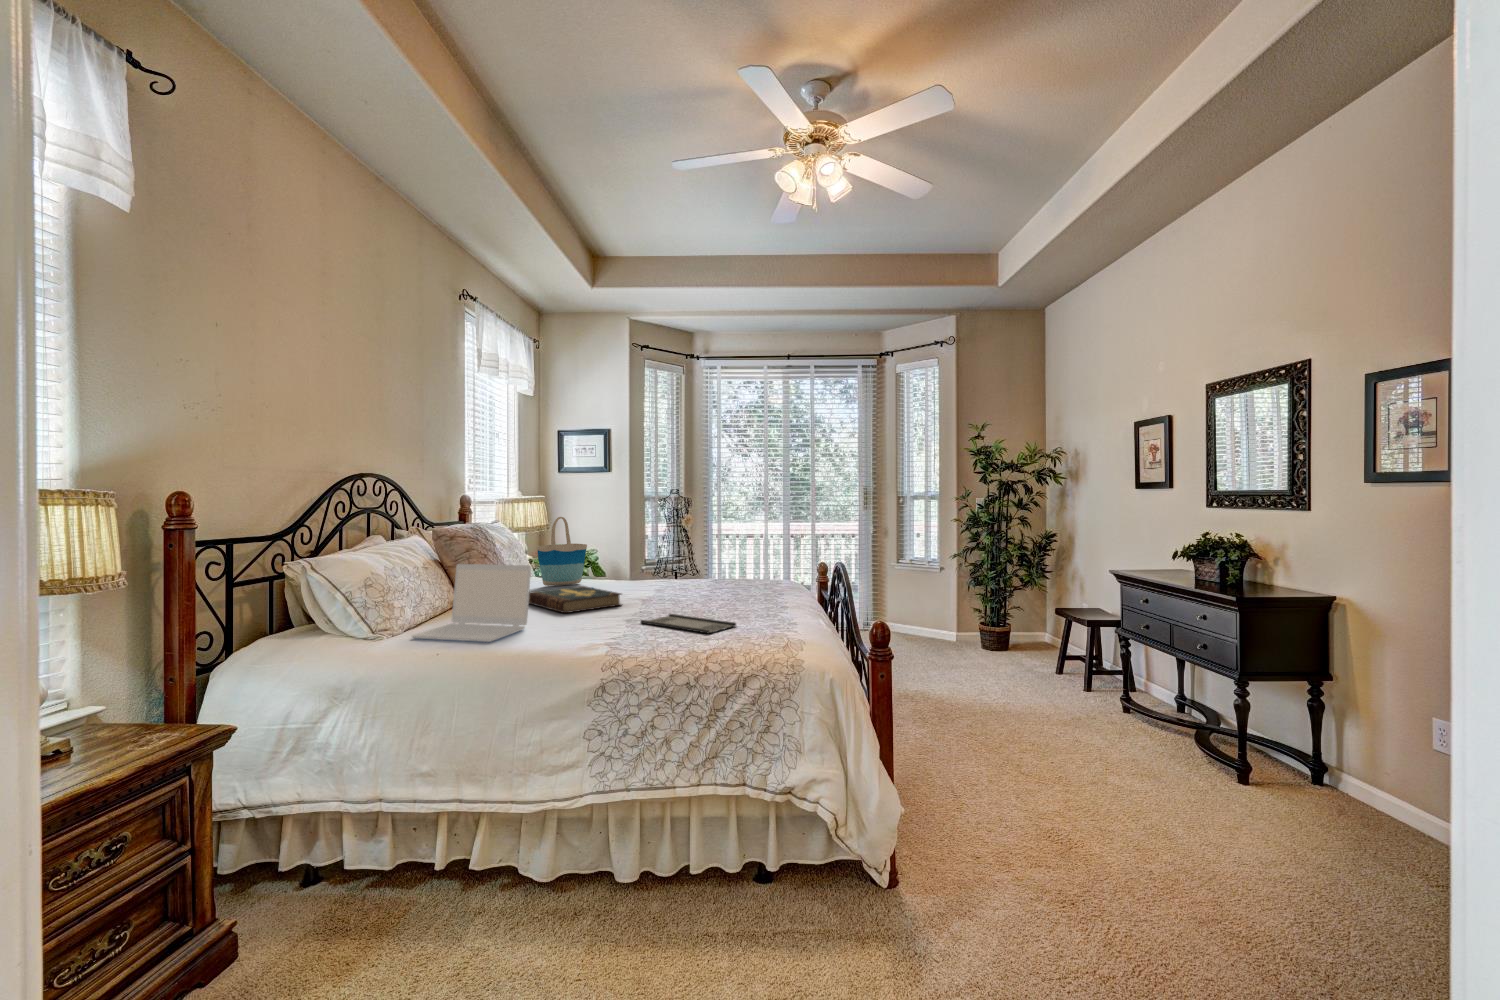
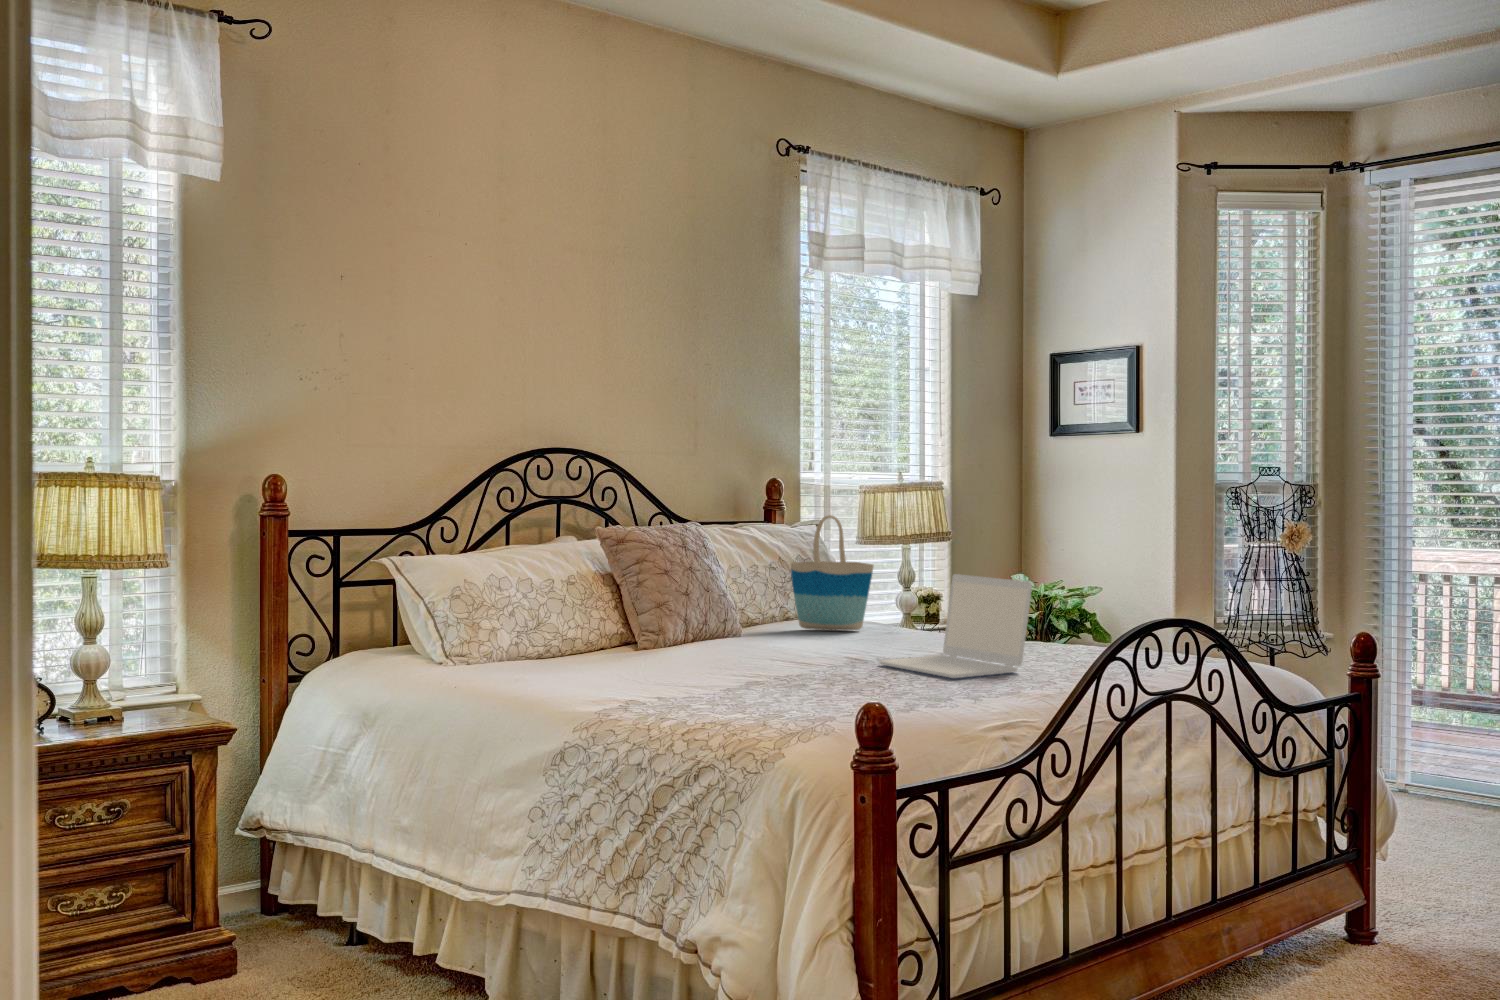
laptop: present [412,564,531,642] -> present [879,574,1032,678]
book: present [529,586,621,613] -> none [688,630,797,664]
tray: present [641,614,736,633] -> none [731,680,824,709]

